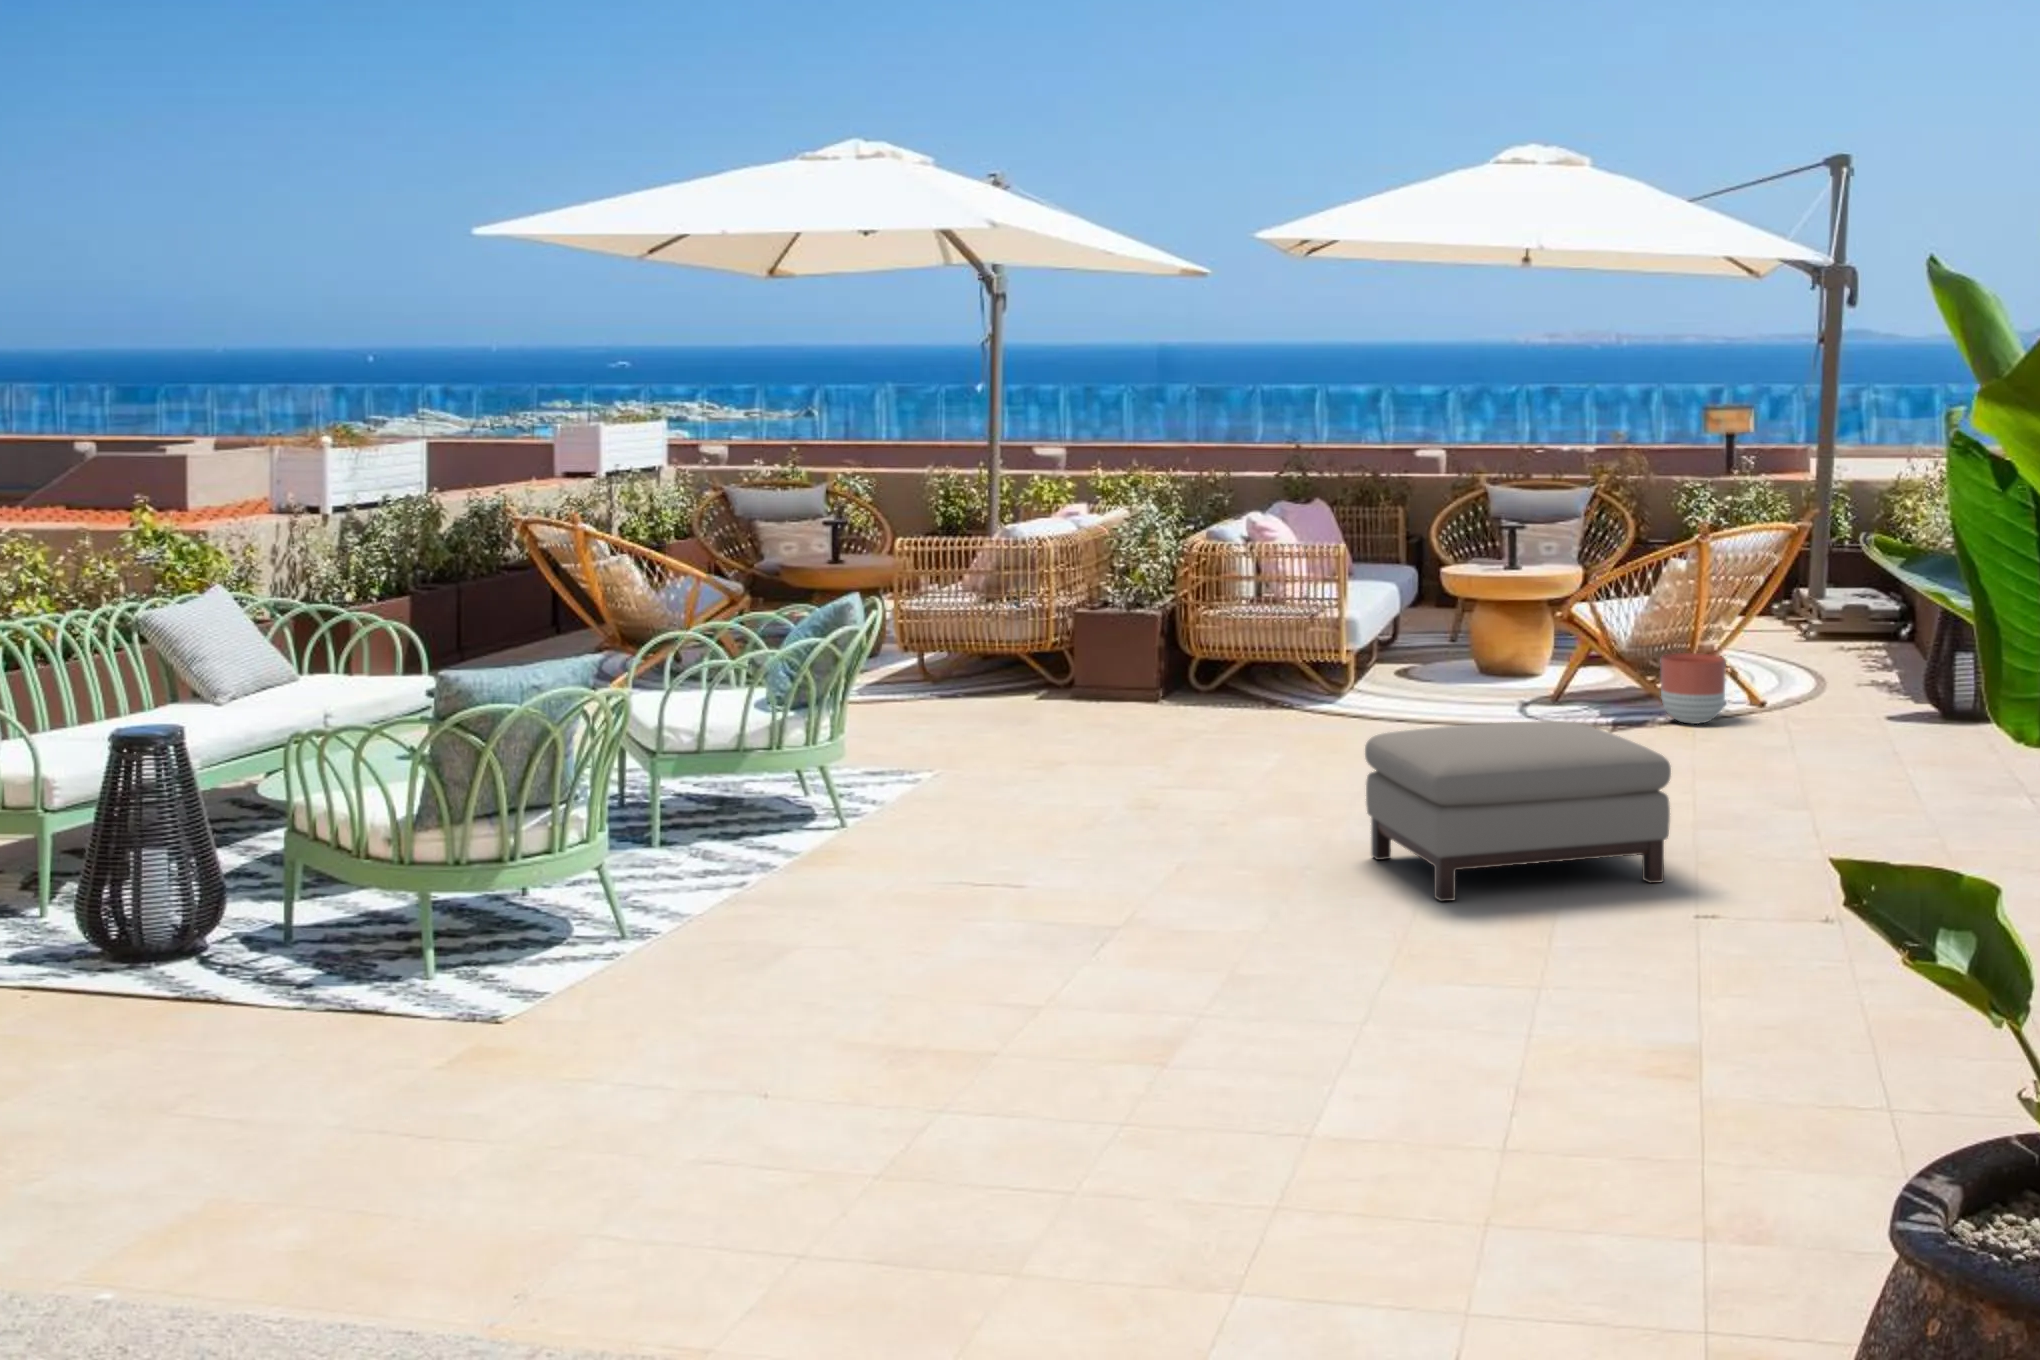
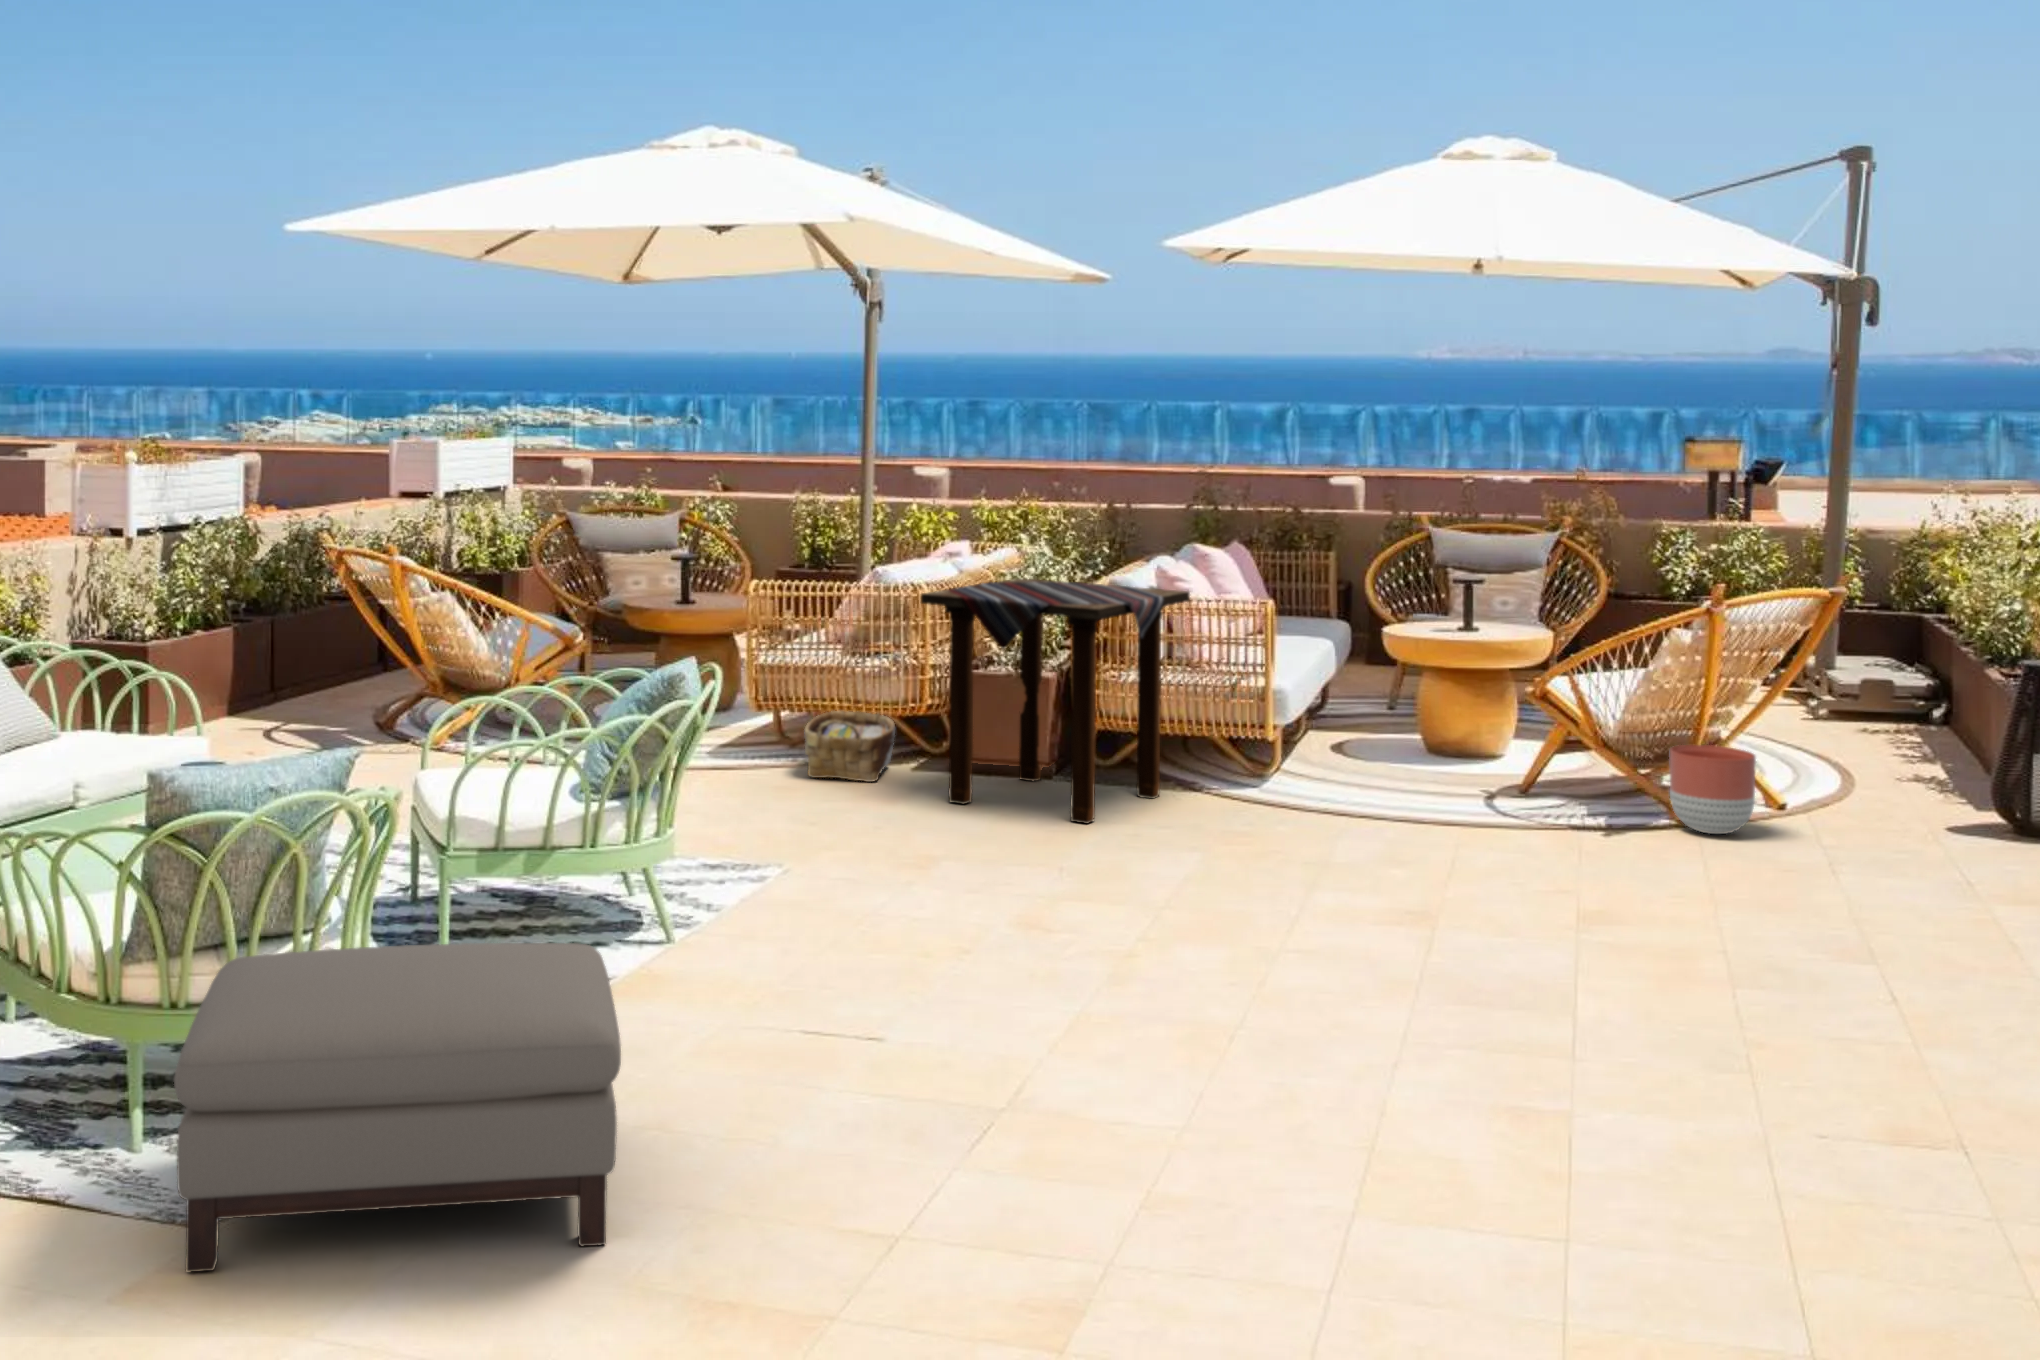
side table: none [1049,532,1278,734] -> present [920,578,1190,824]
woven basket: none [950,636,1029,710] -> present [805,711,895,782]
ottoman: present [1365,721,1671,901] -> present [174,943,621,1272]

